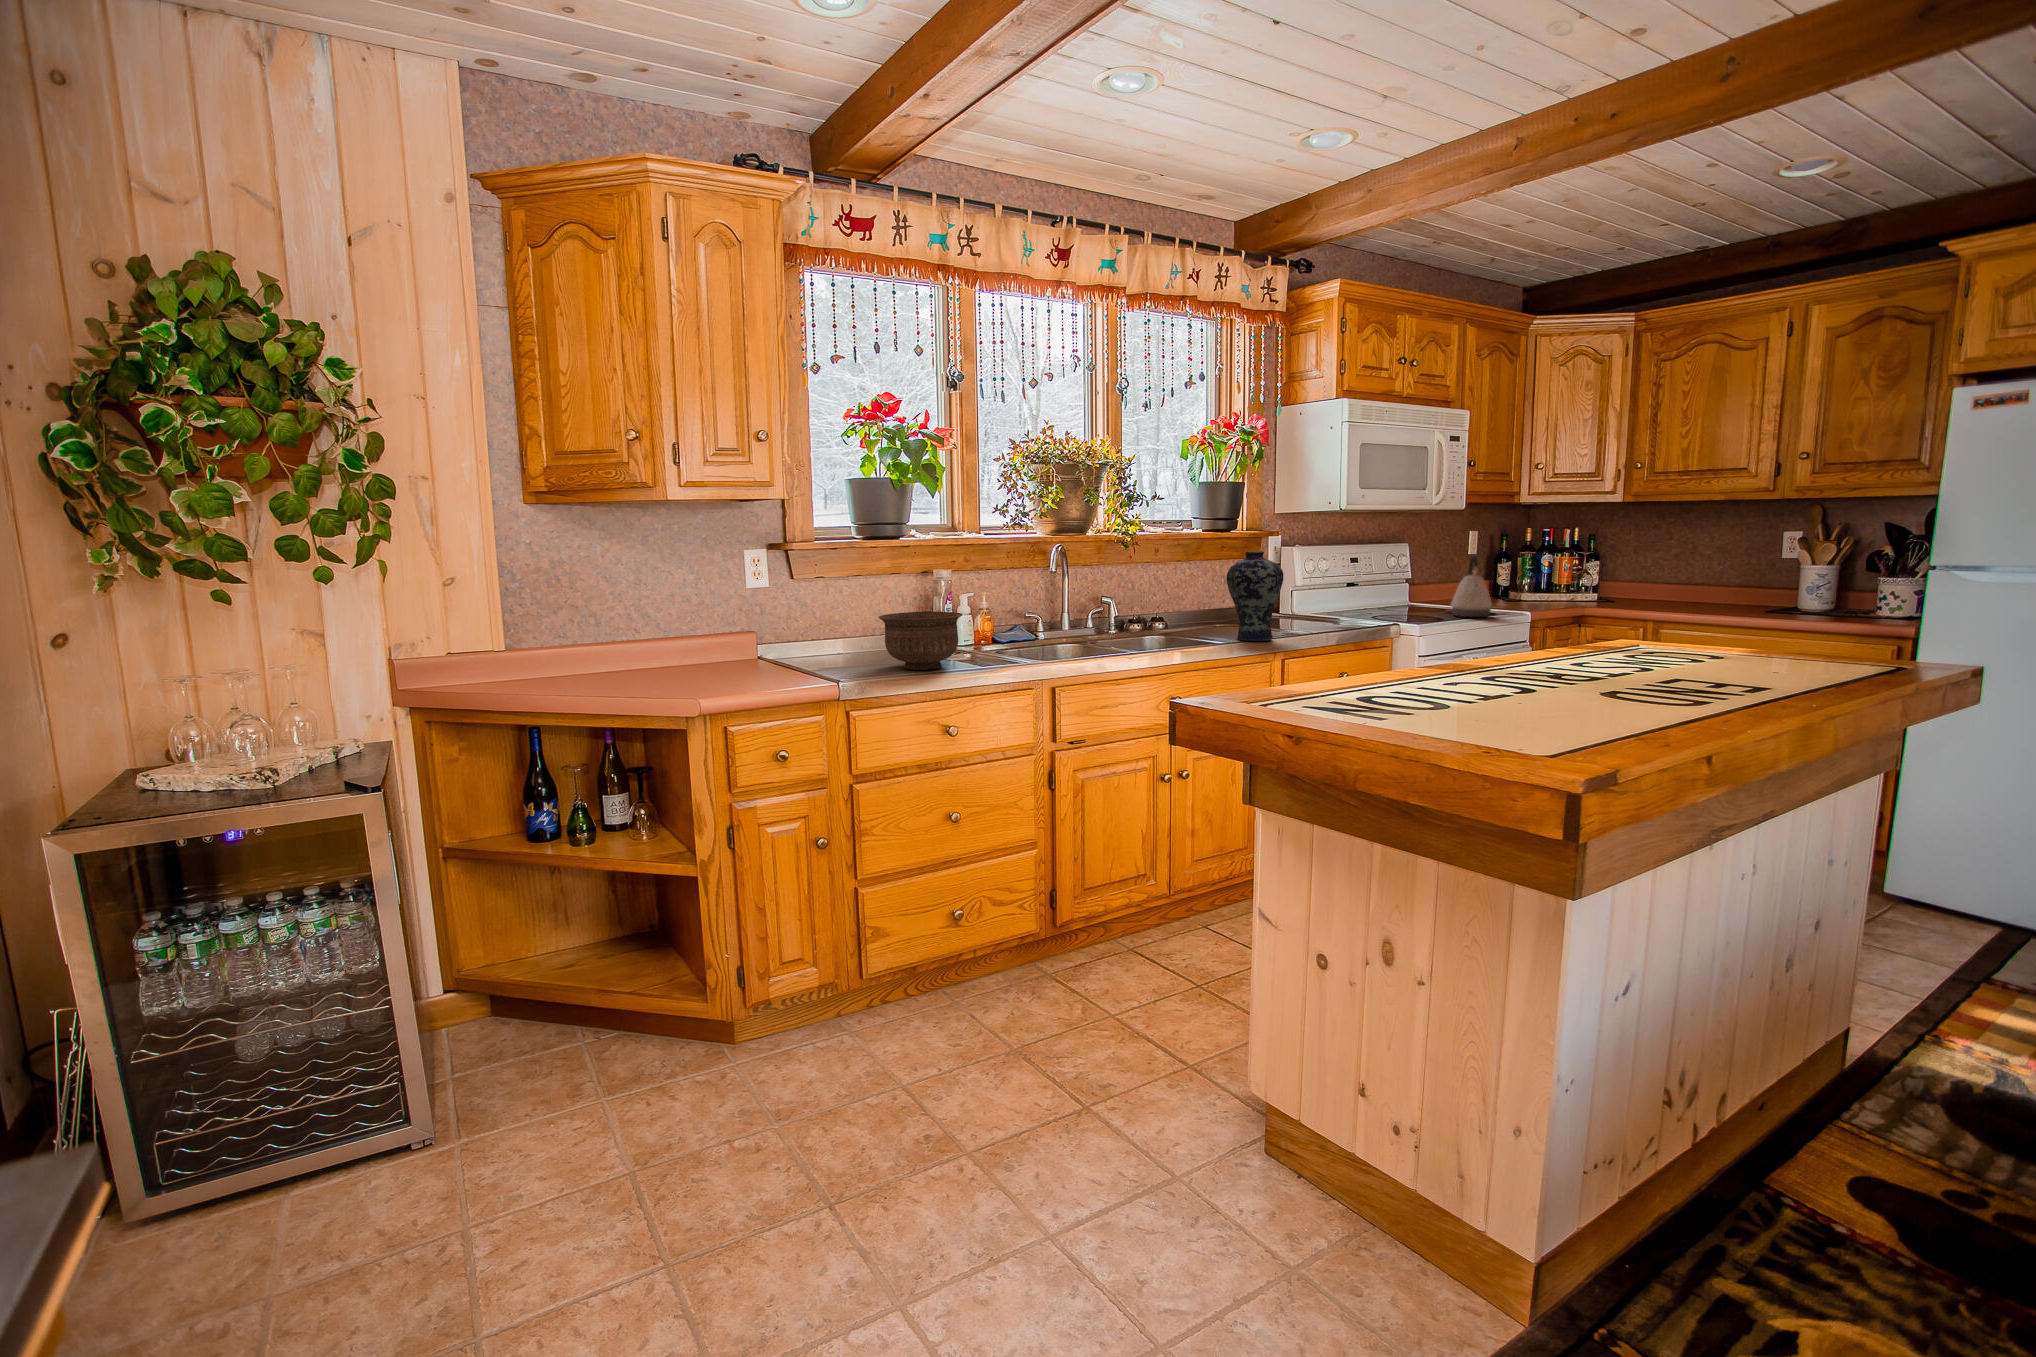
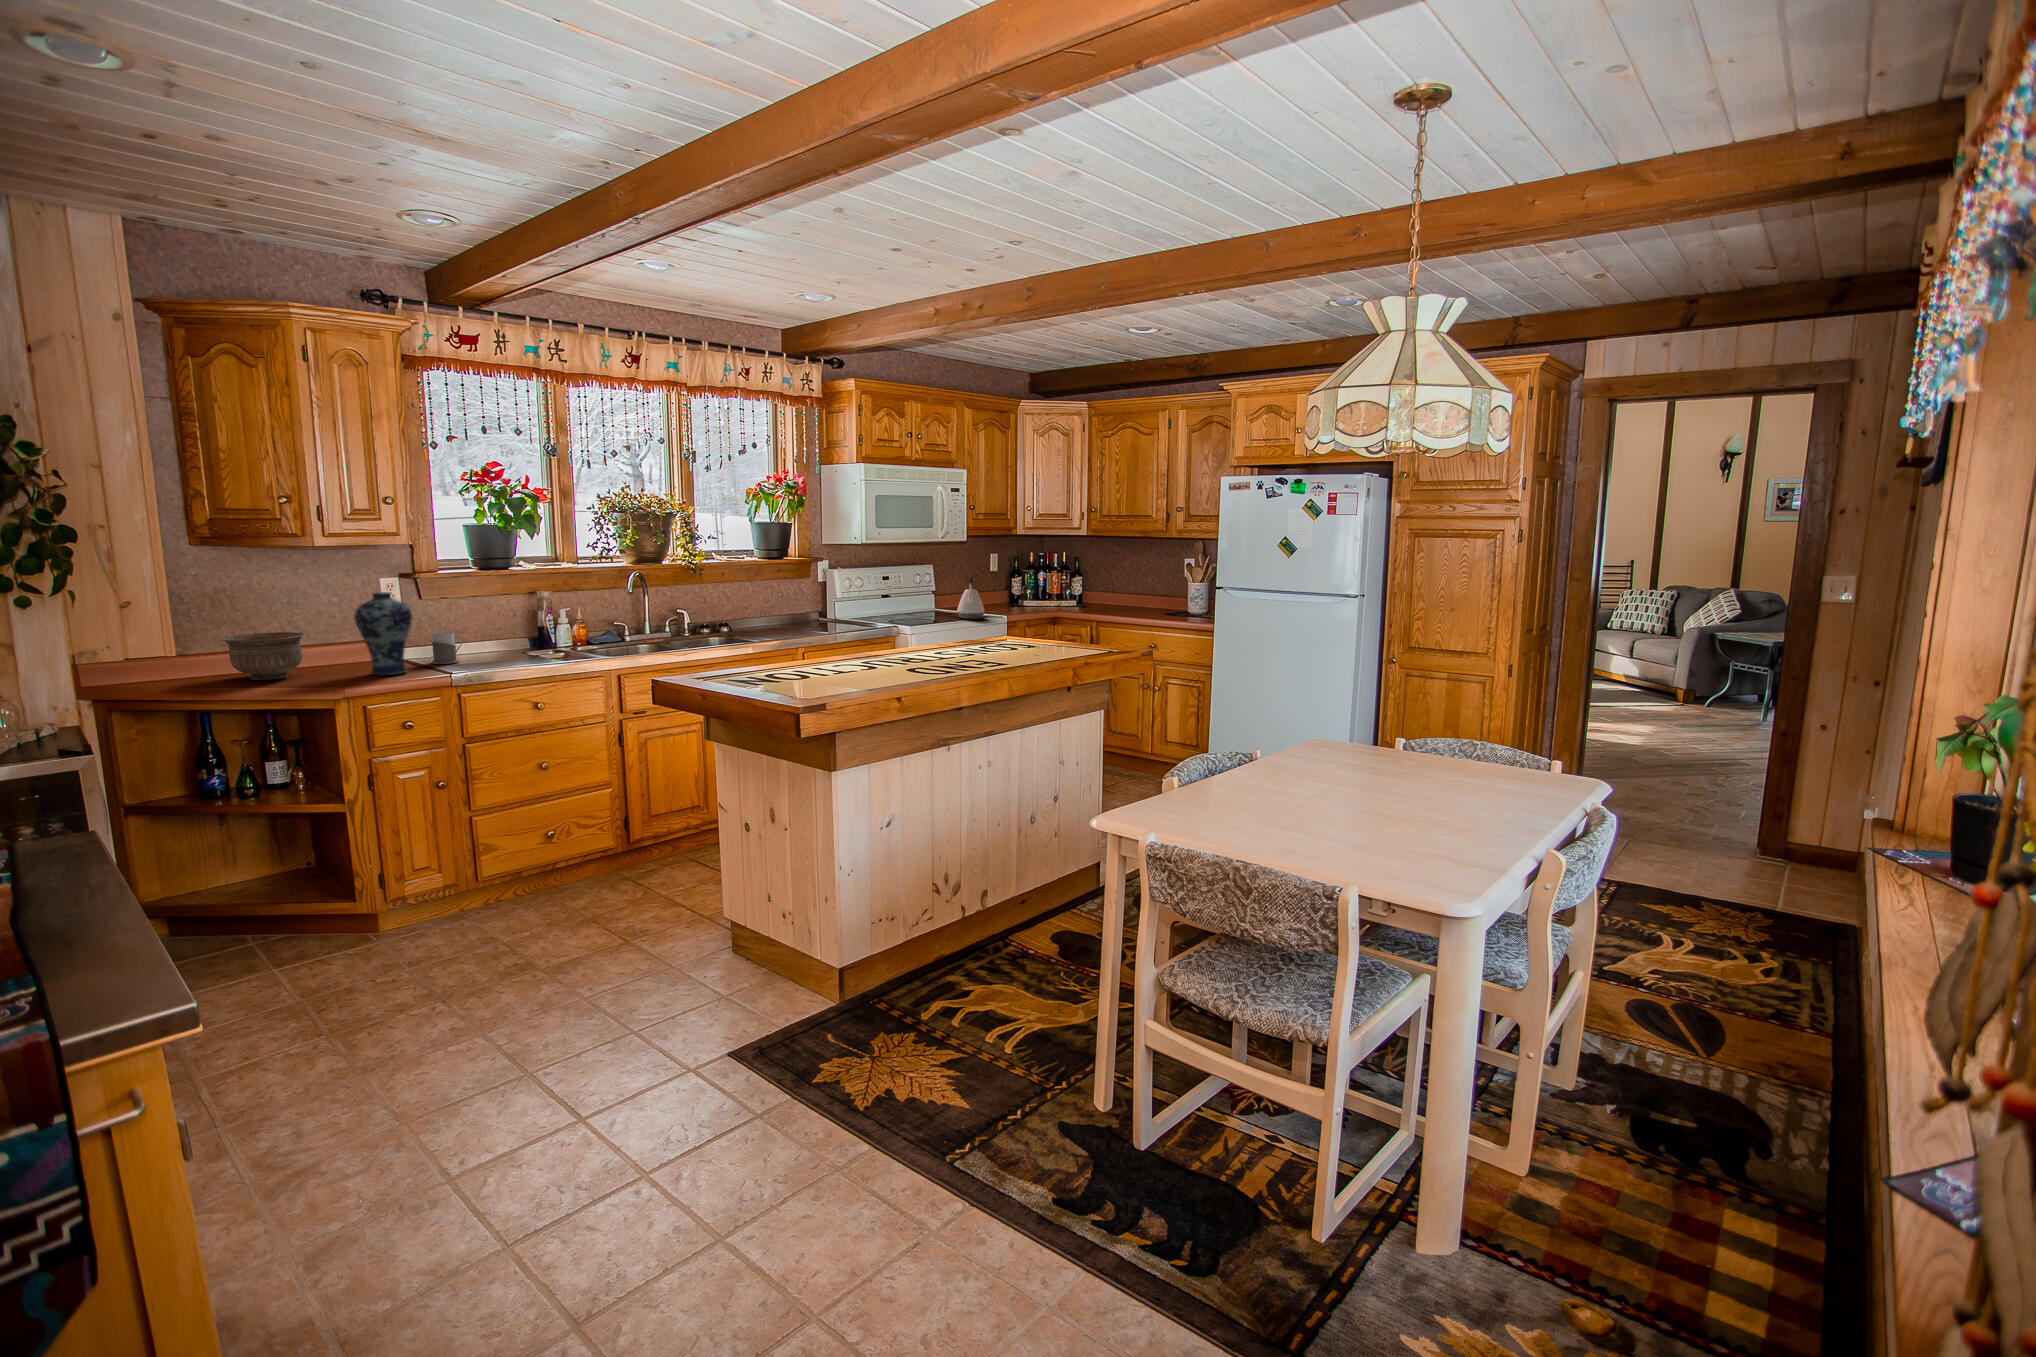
vase: present [1227,551,1283,641] -> present [354,592,413,675]
bowl: present [879,611,962,669] -> present [222,632,305,680]
mug: none [807,623,846,666] -> present [432,632,463,664]

